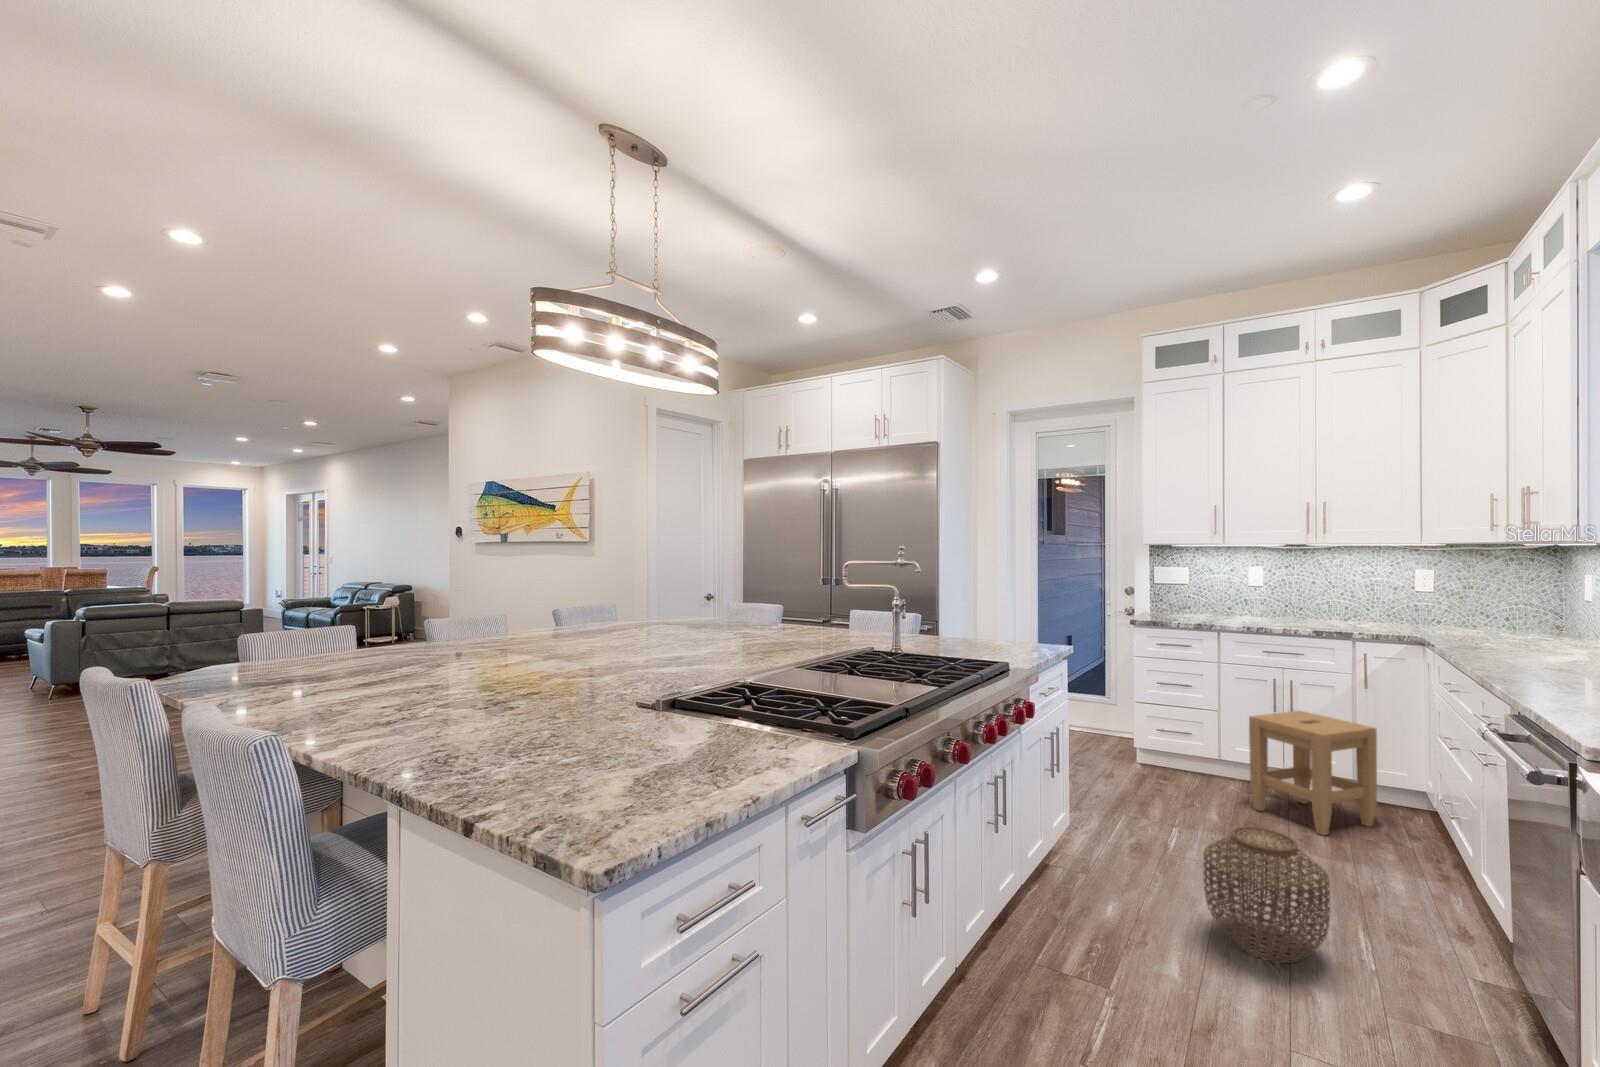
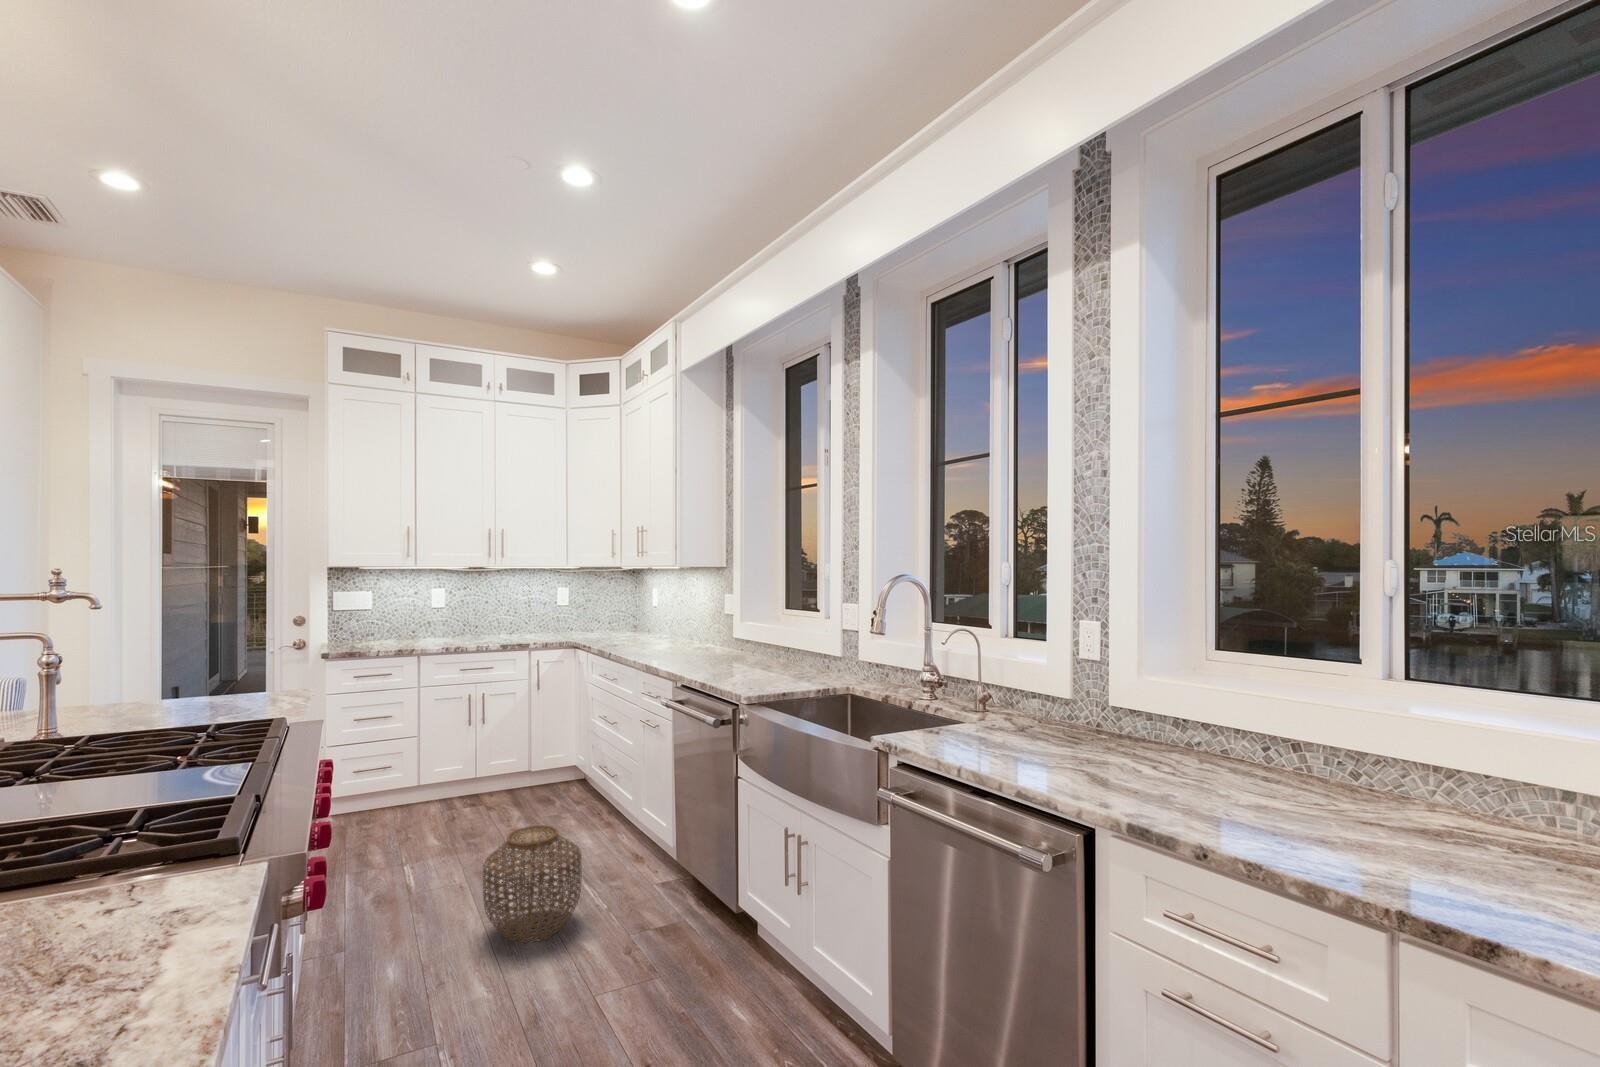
stool: present [1249,711,1377,835] -> none [457,719,551,823]

